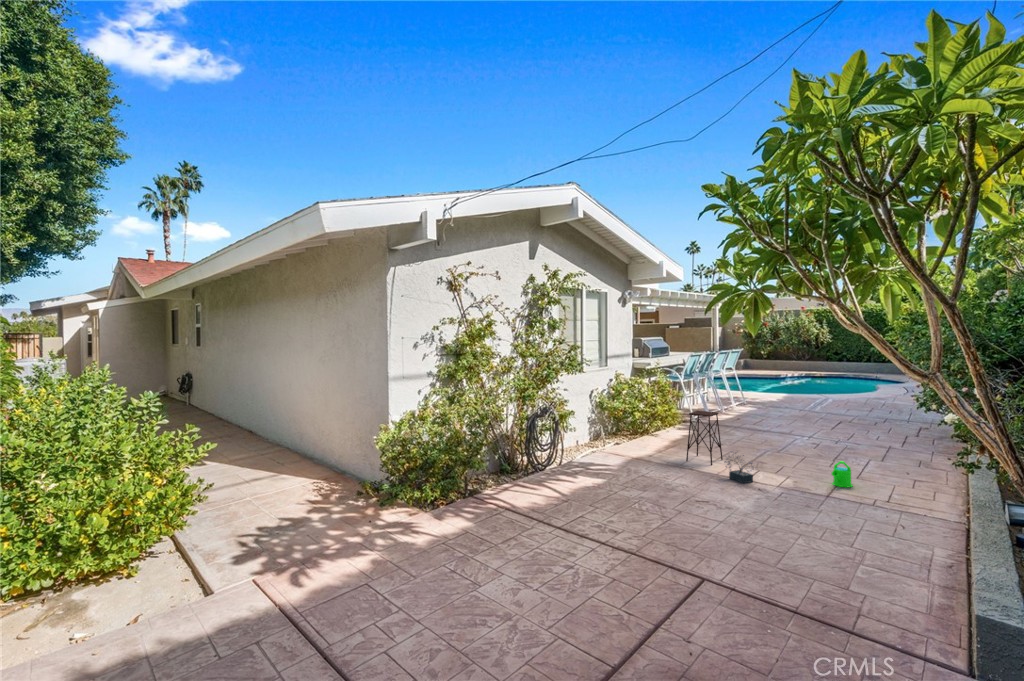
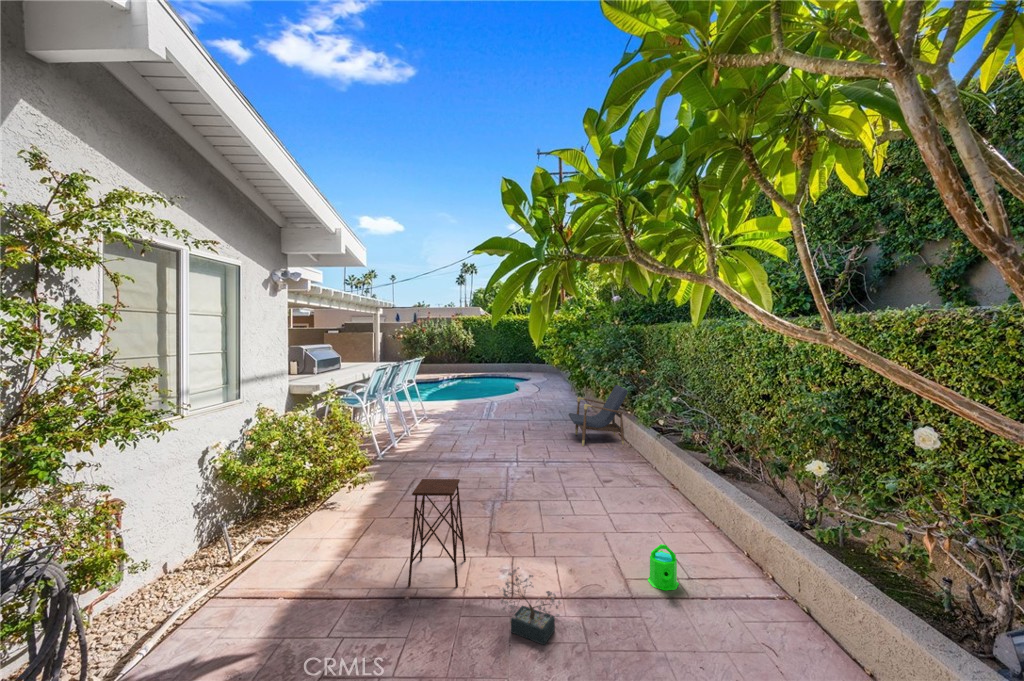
lounge chair: none [872,380,939,437] -> present [569,385,628,446]

